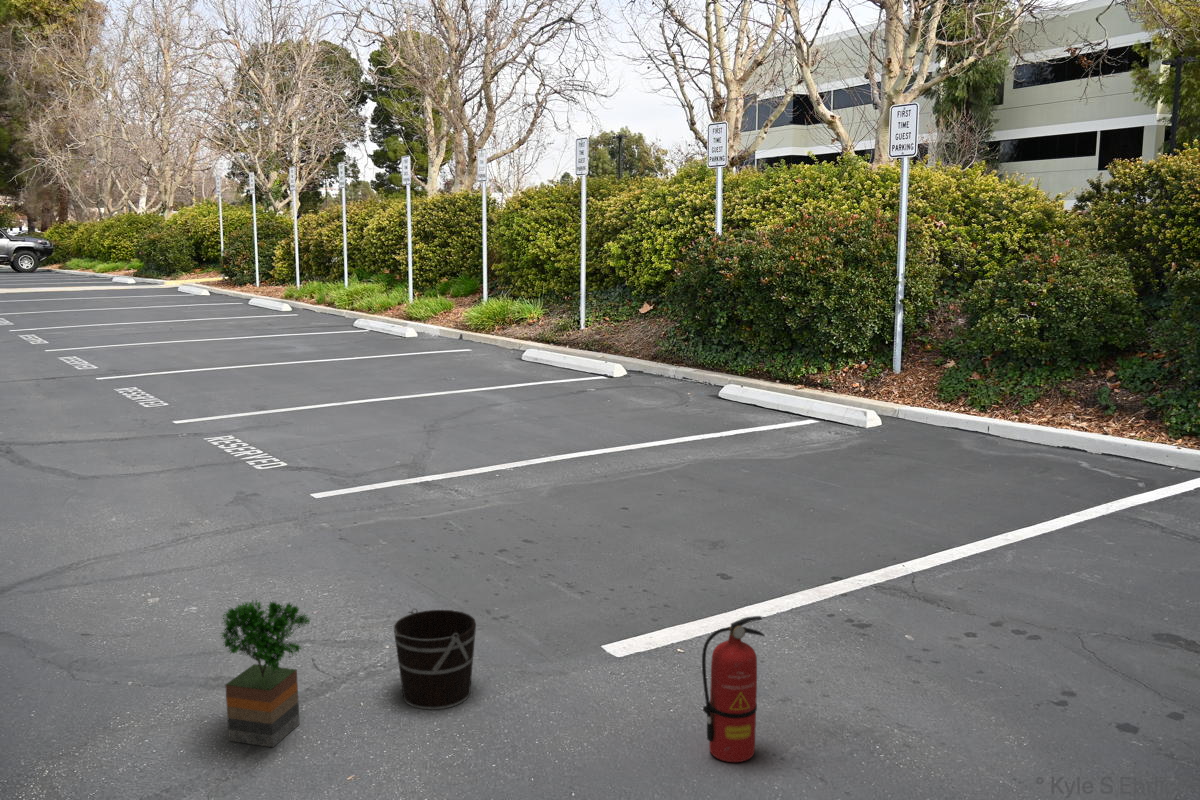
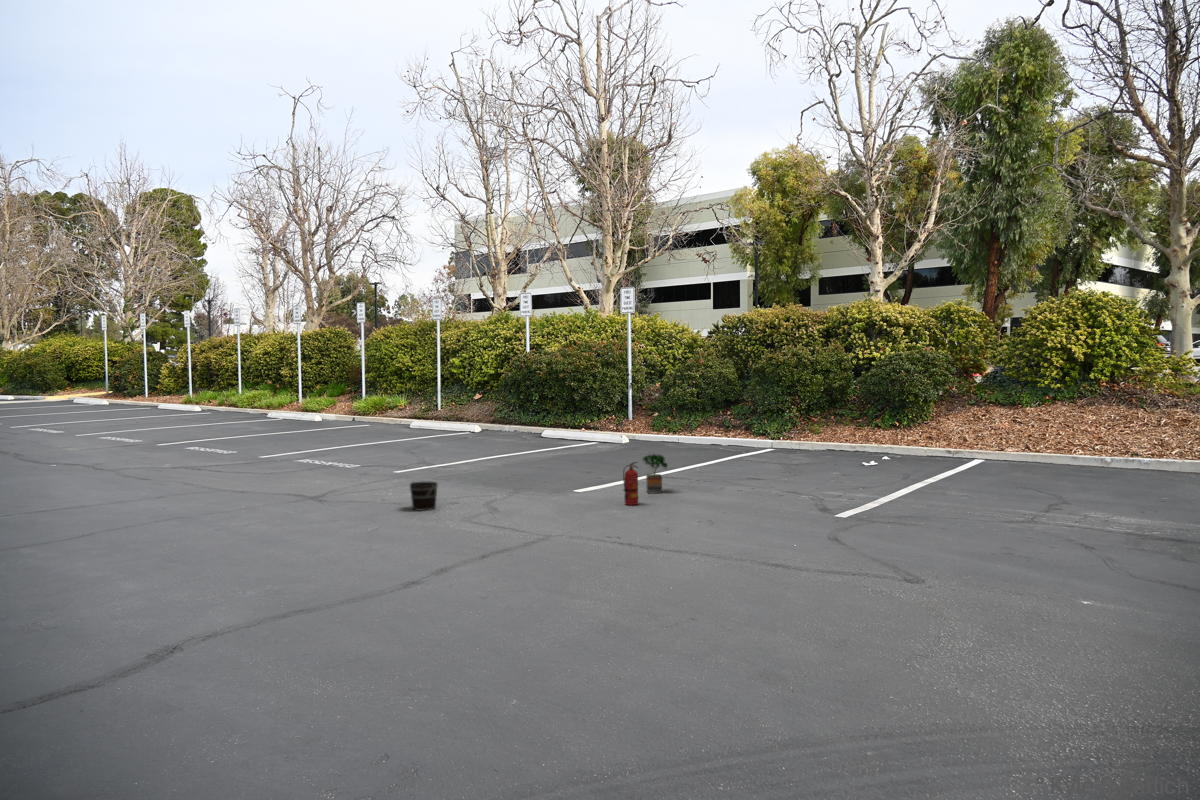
potted tree: present [221,601,310,747] -> present [643,455,668,494]
bucket: present [394,609,476,710] -> present [410,481,437,511]

